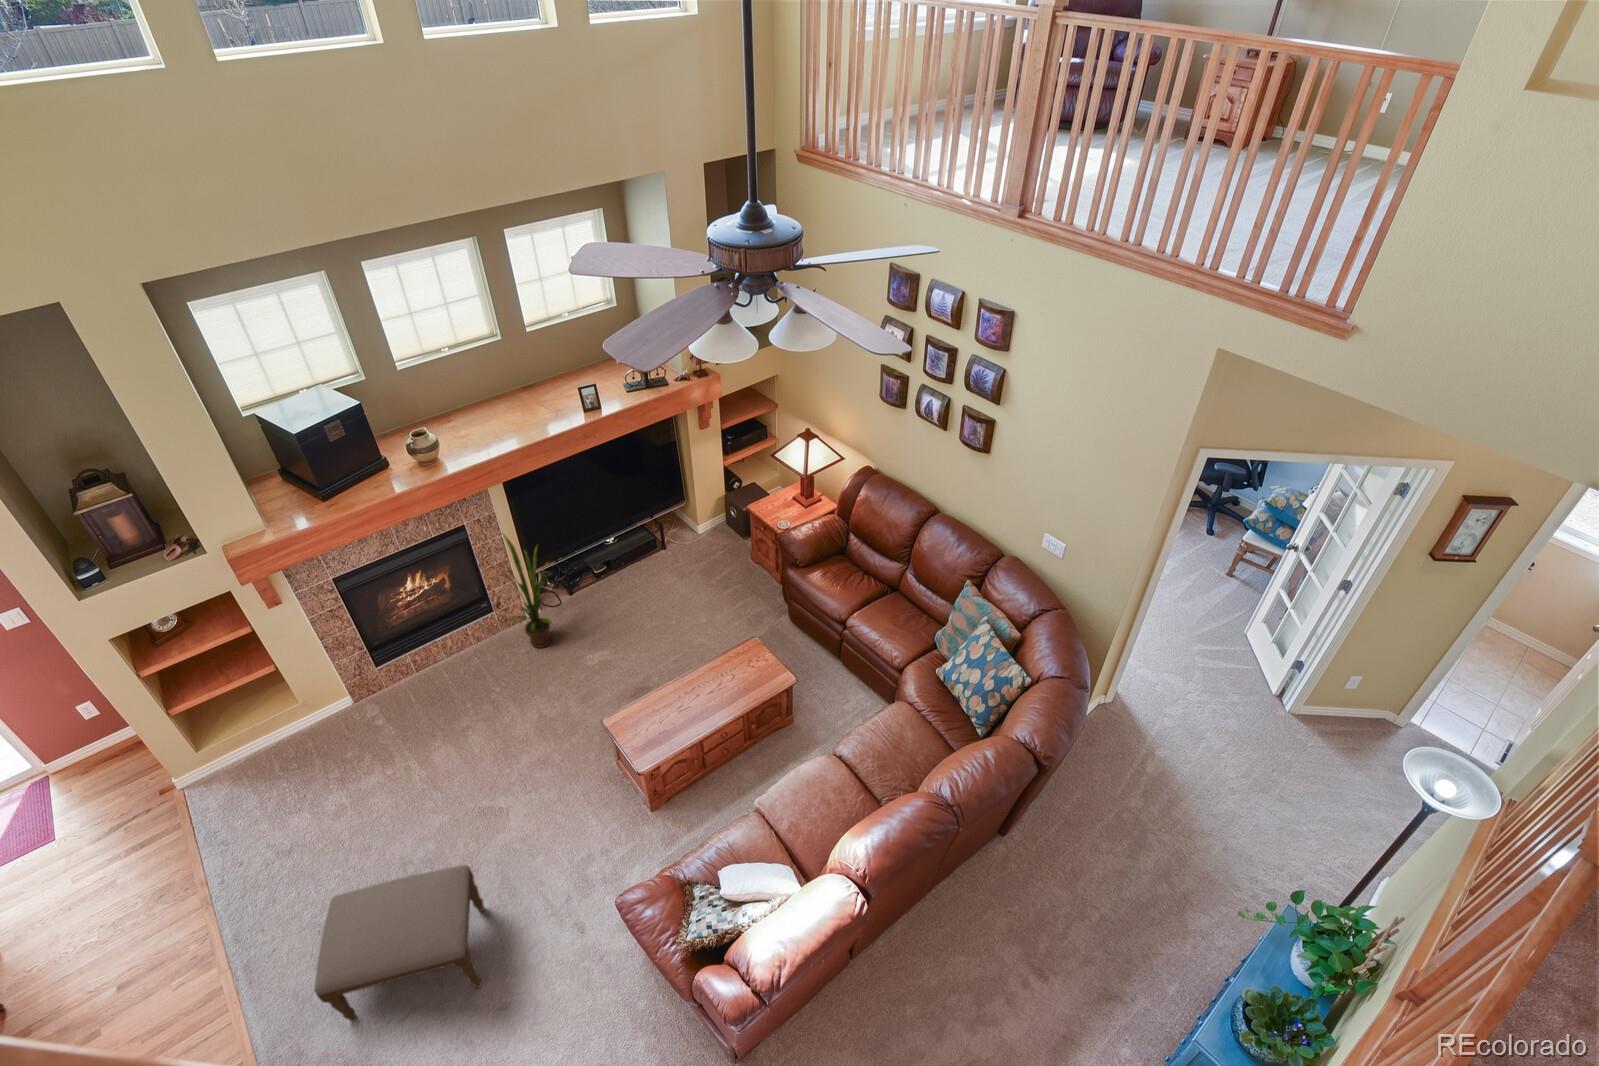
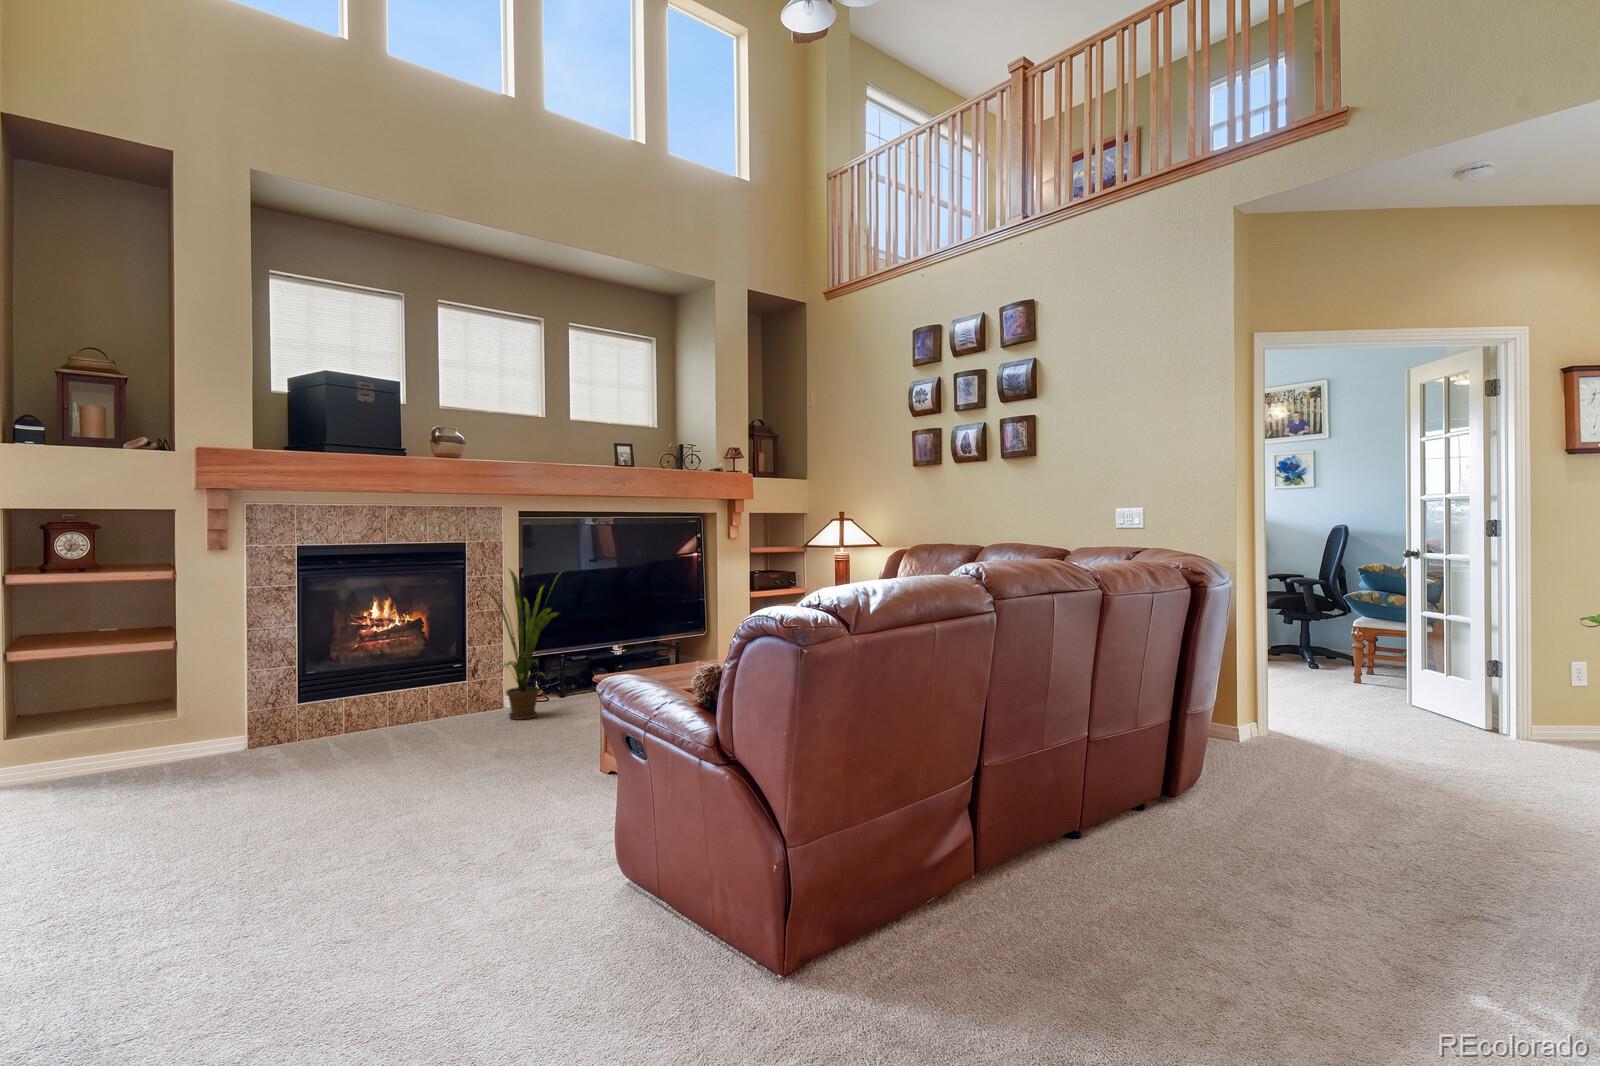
ottoman: present [314,865,484,1021] -> none [122,718,431,950]

